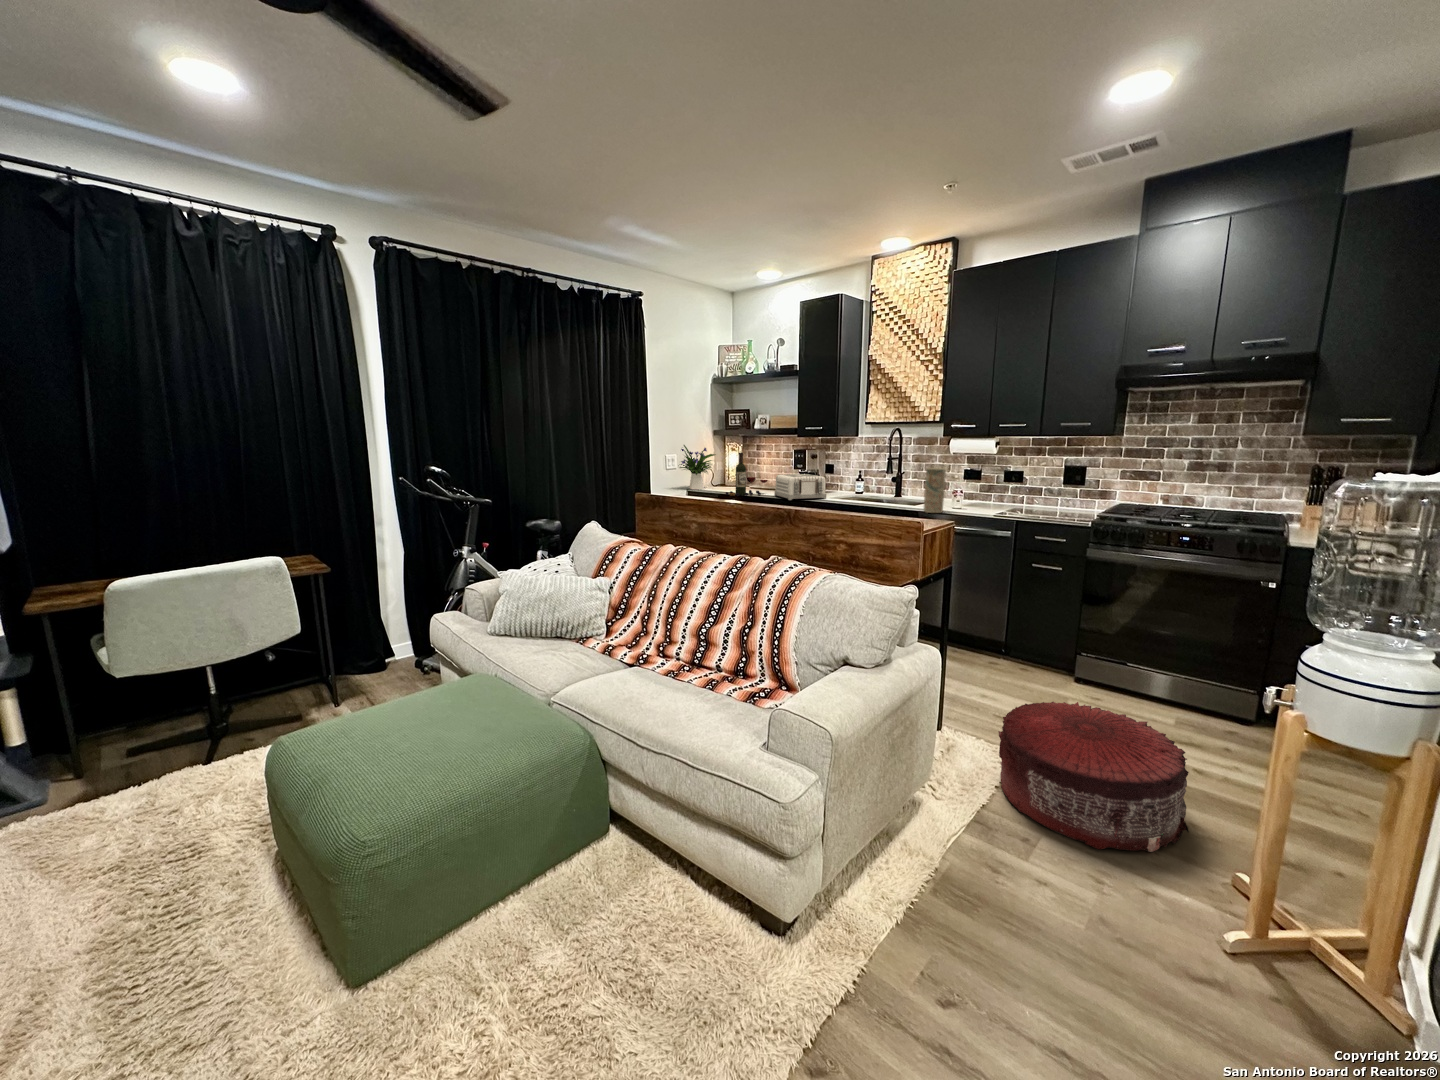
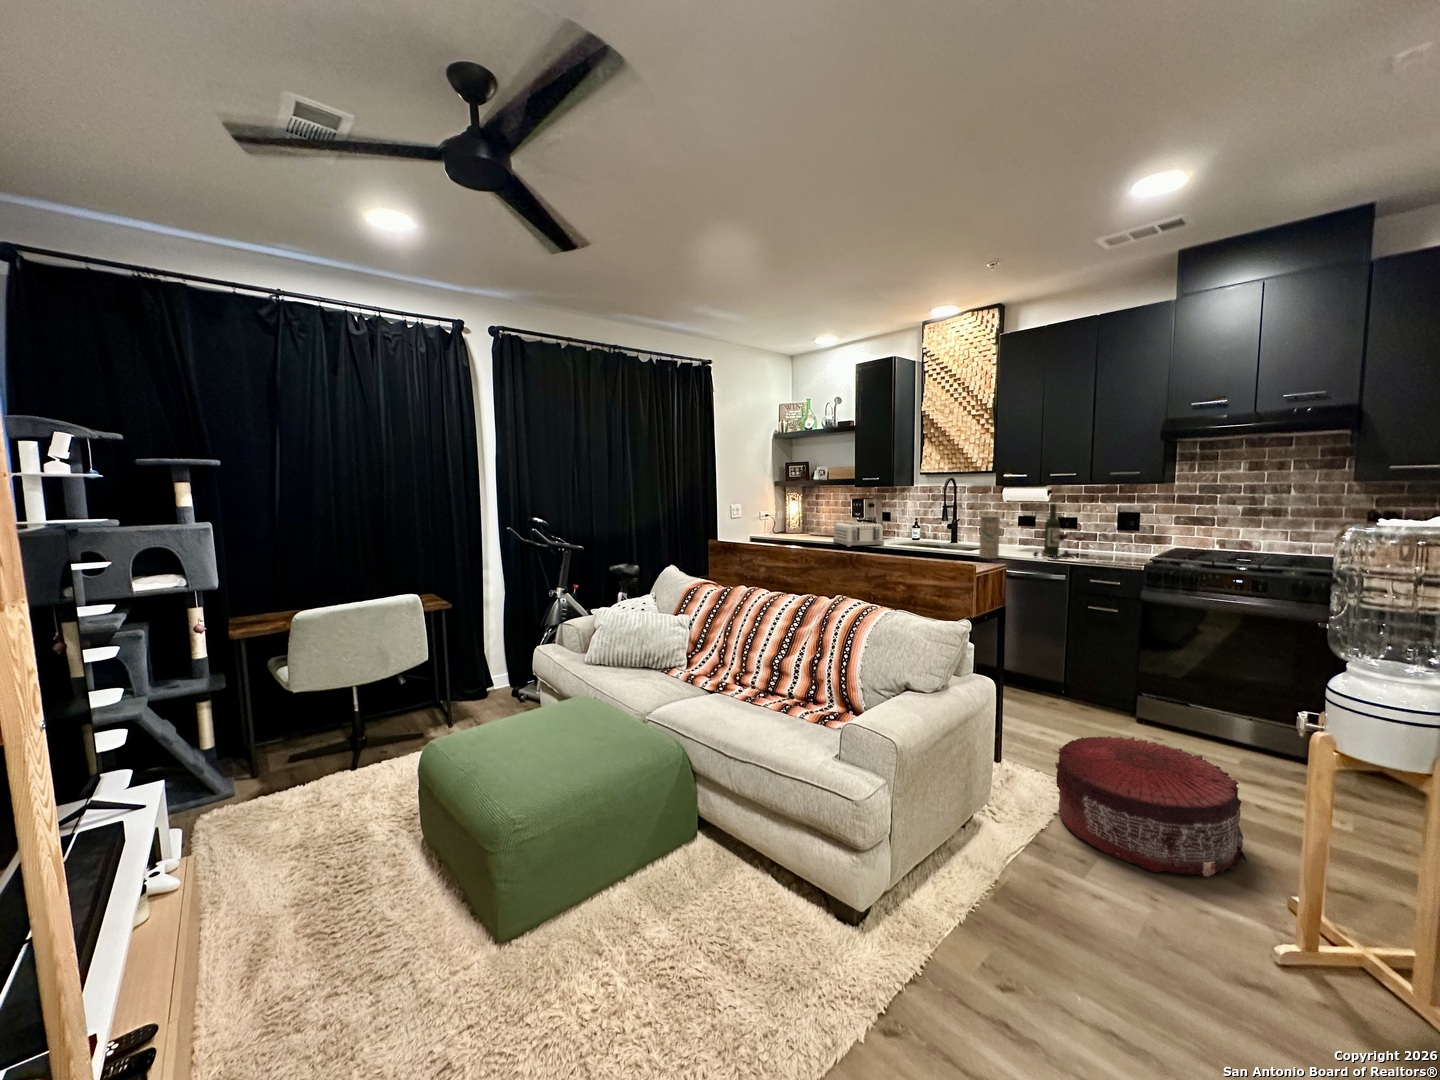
flower arrangement: present [680,445,715,489] -> none [737,495,777,537]
wine bottle: present [726,453,768,496] -> present [1033,504,1084,558]

